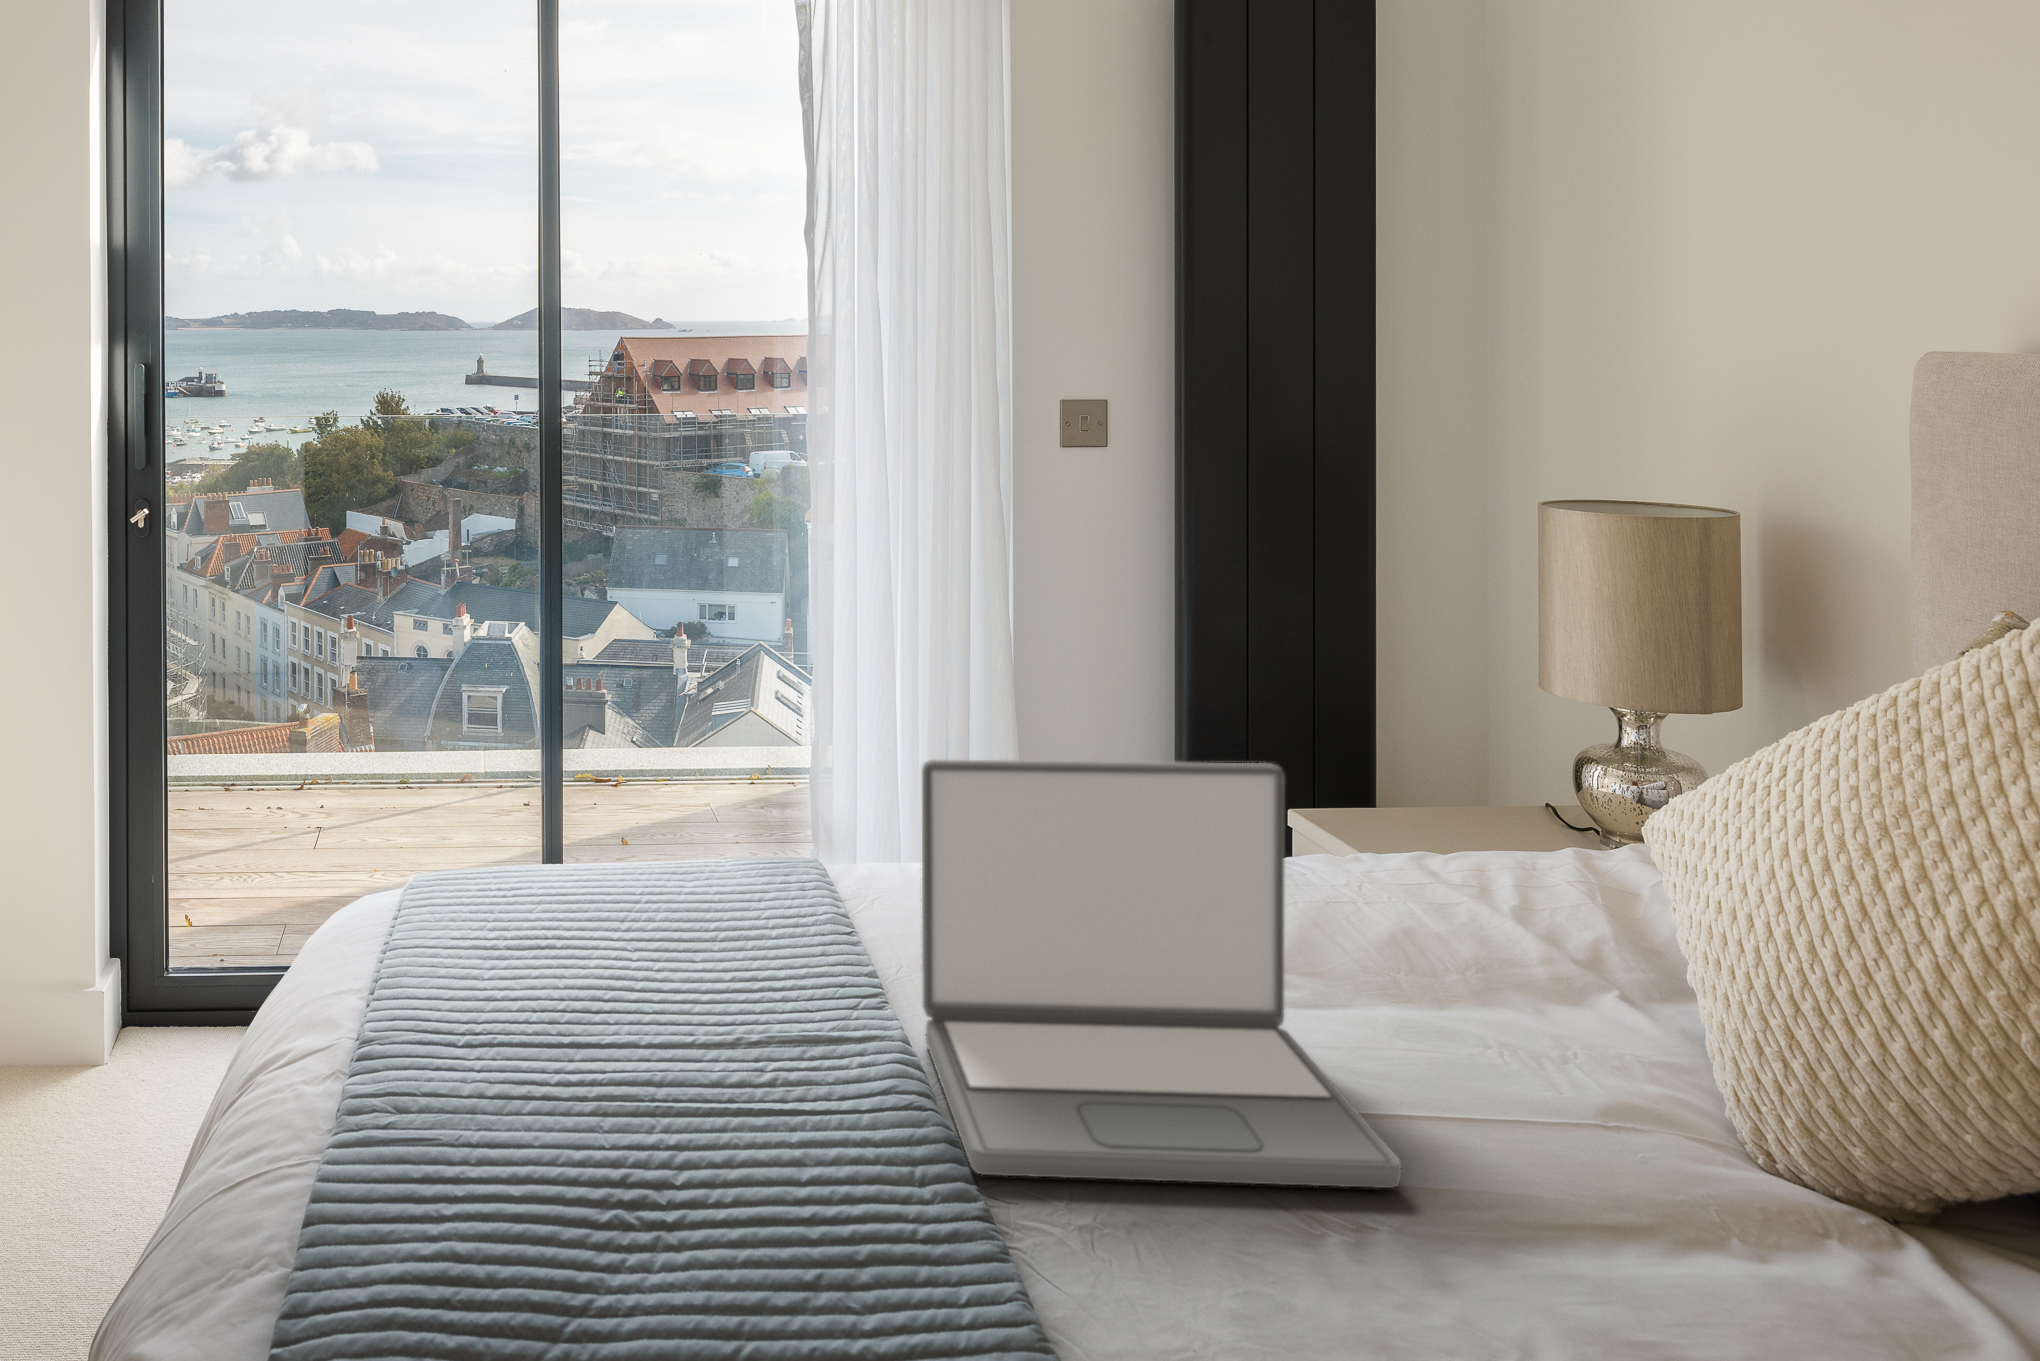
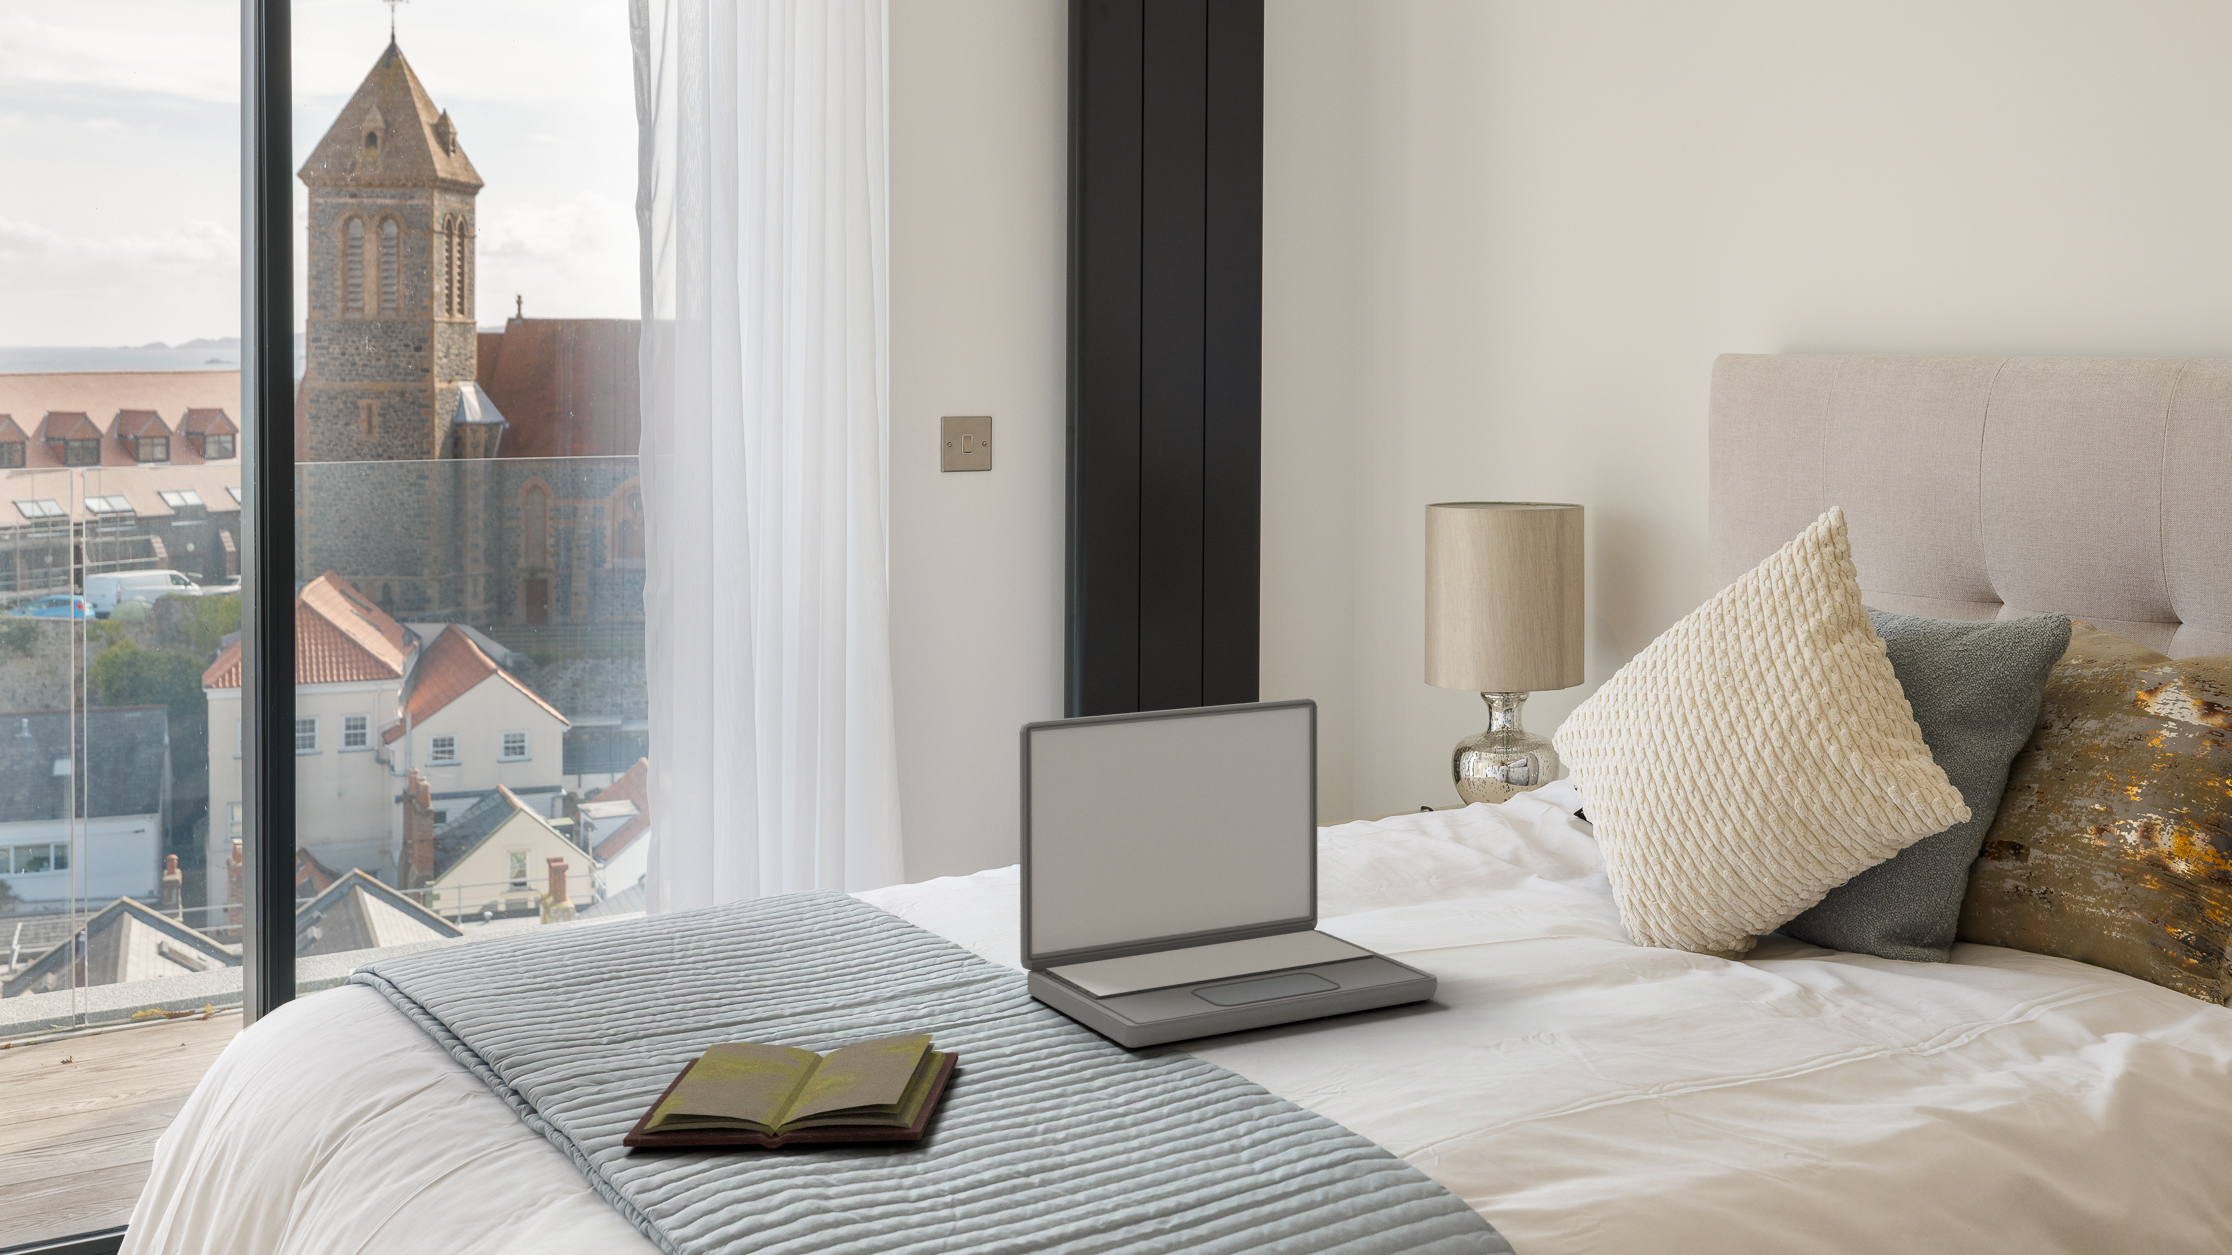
diary: none [397,1057,787,1277] -> present [623,1034,958,1148]

